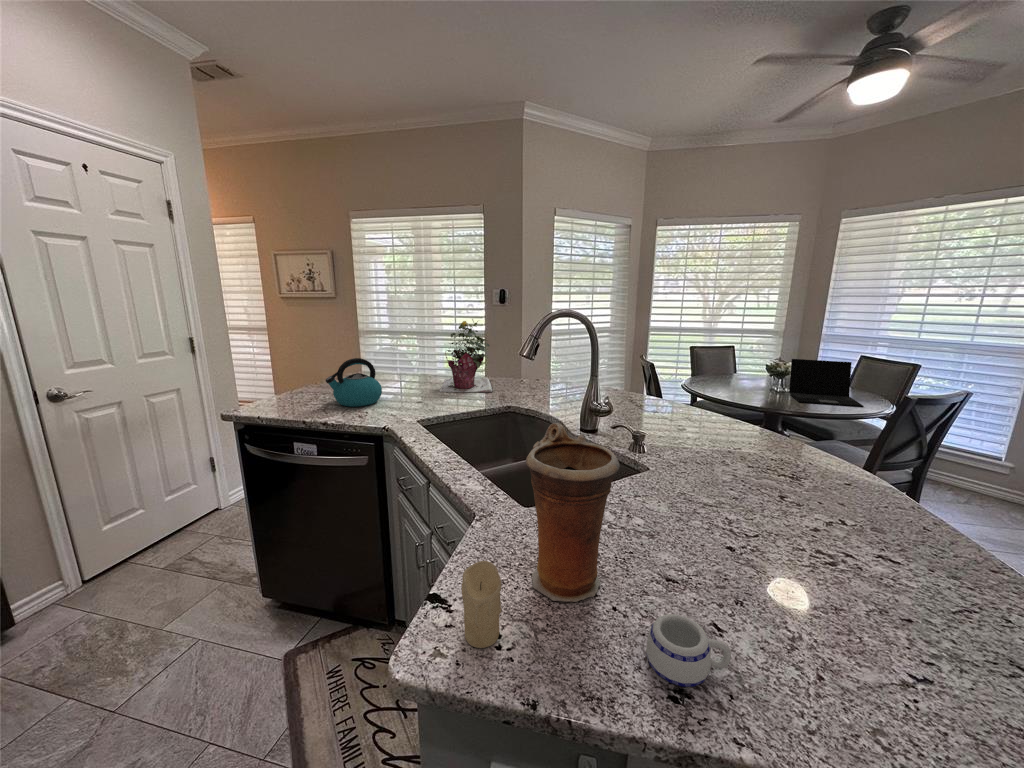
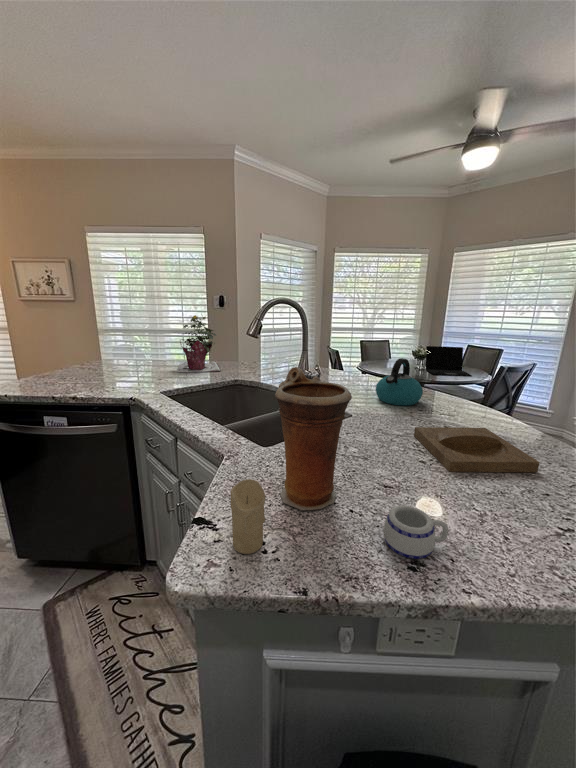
kettle: present [326,358,382,407] -> present [376,358,423,406]
tray: none [731,496,908,583] -> present [414,427,540,472]

